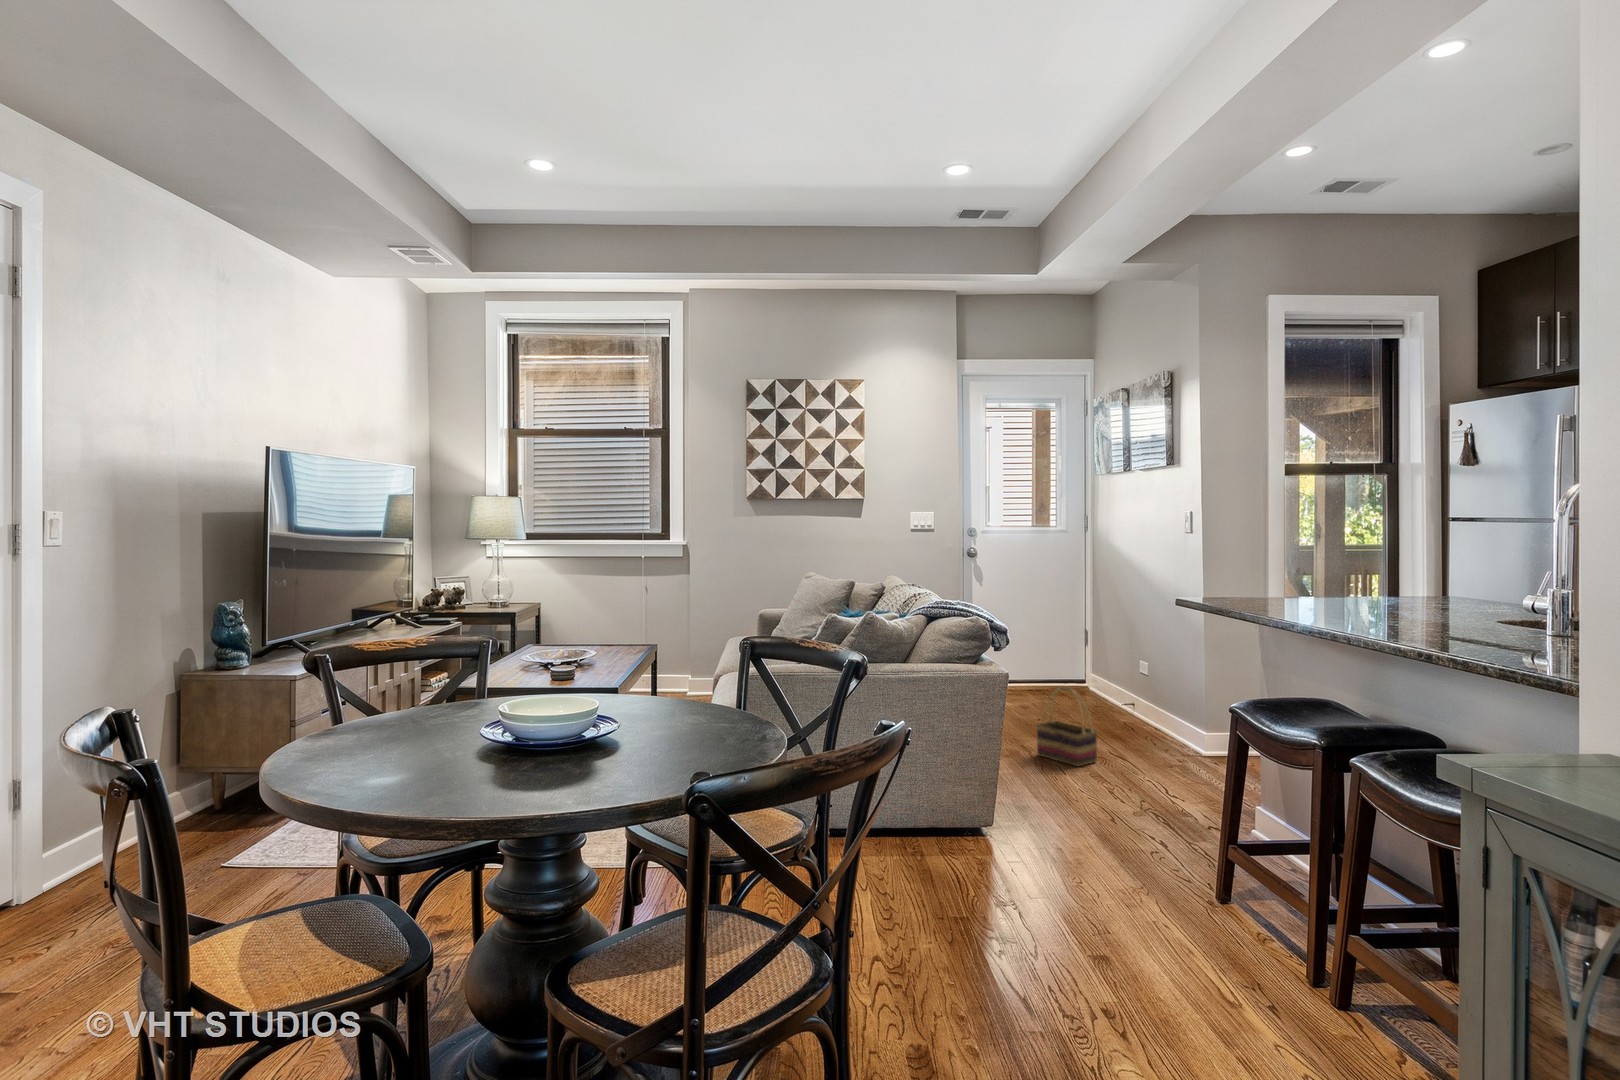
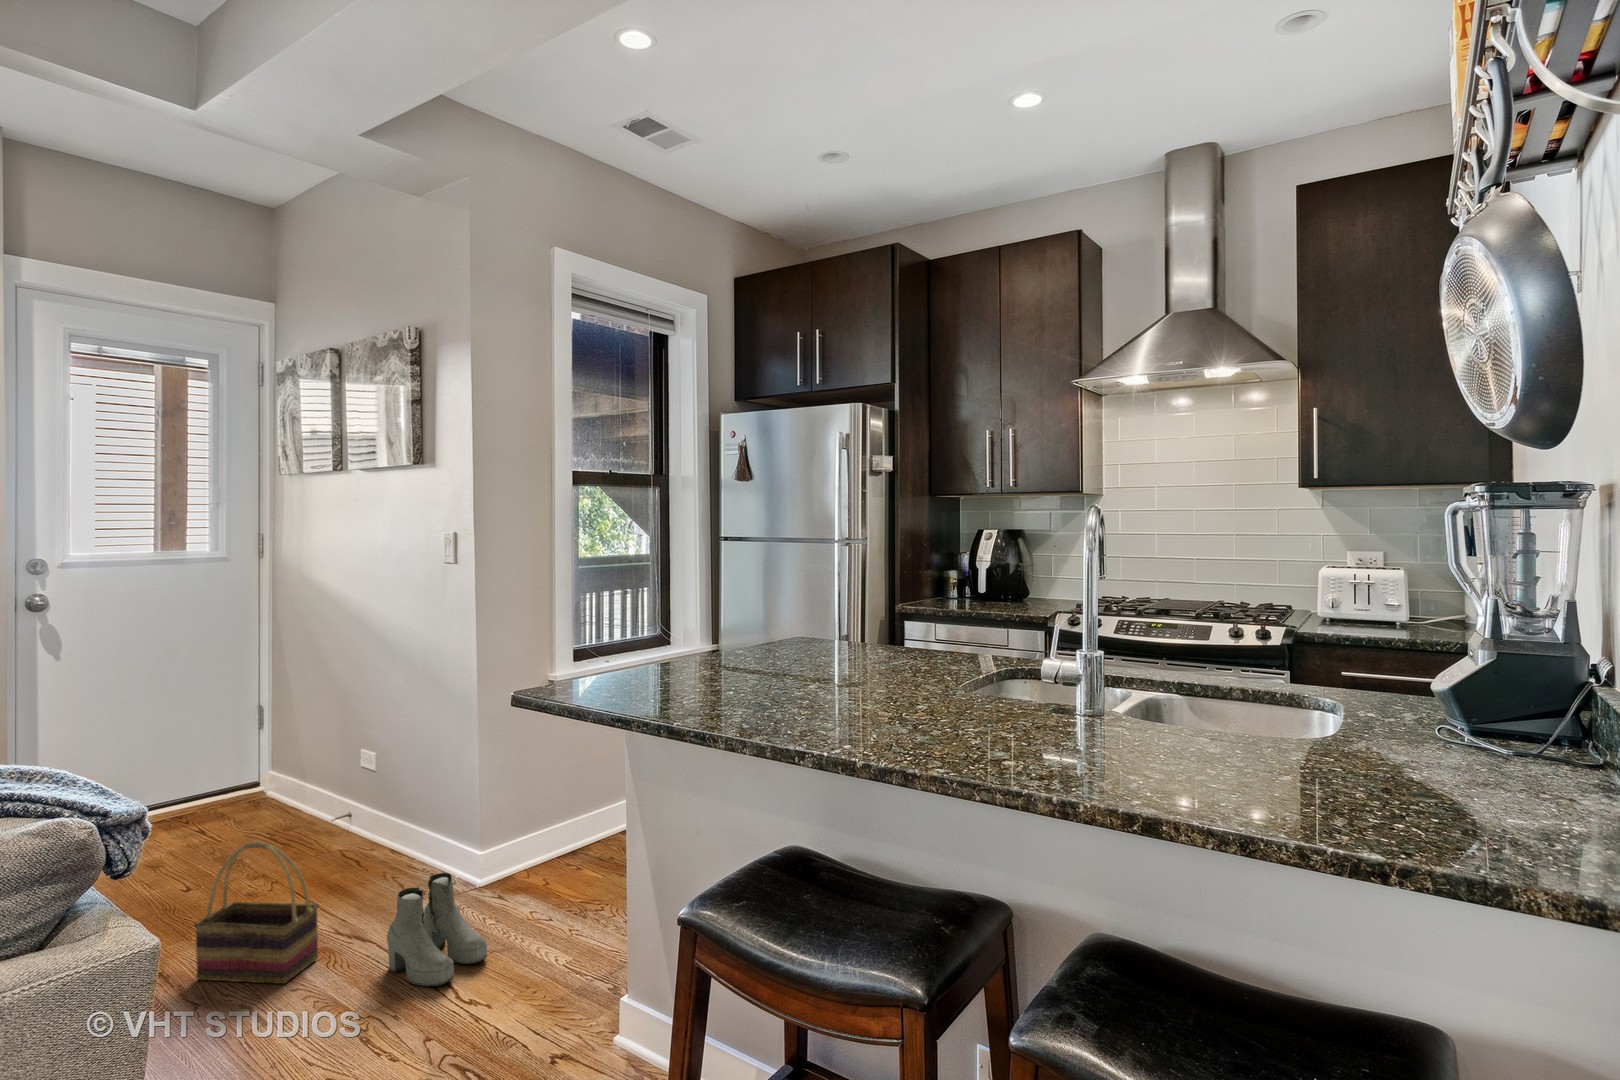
boots: none [1132,727,1192,787] -> present [387,873,487,986]

